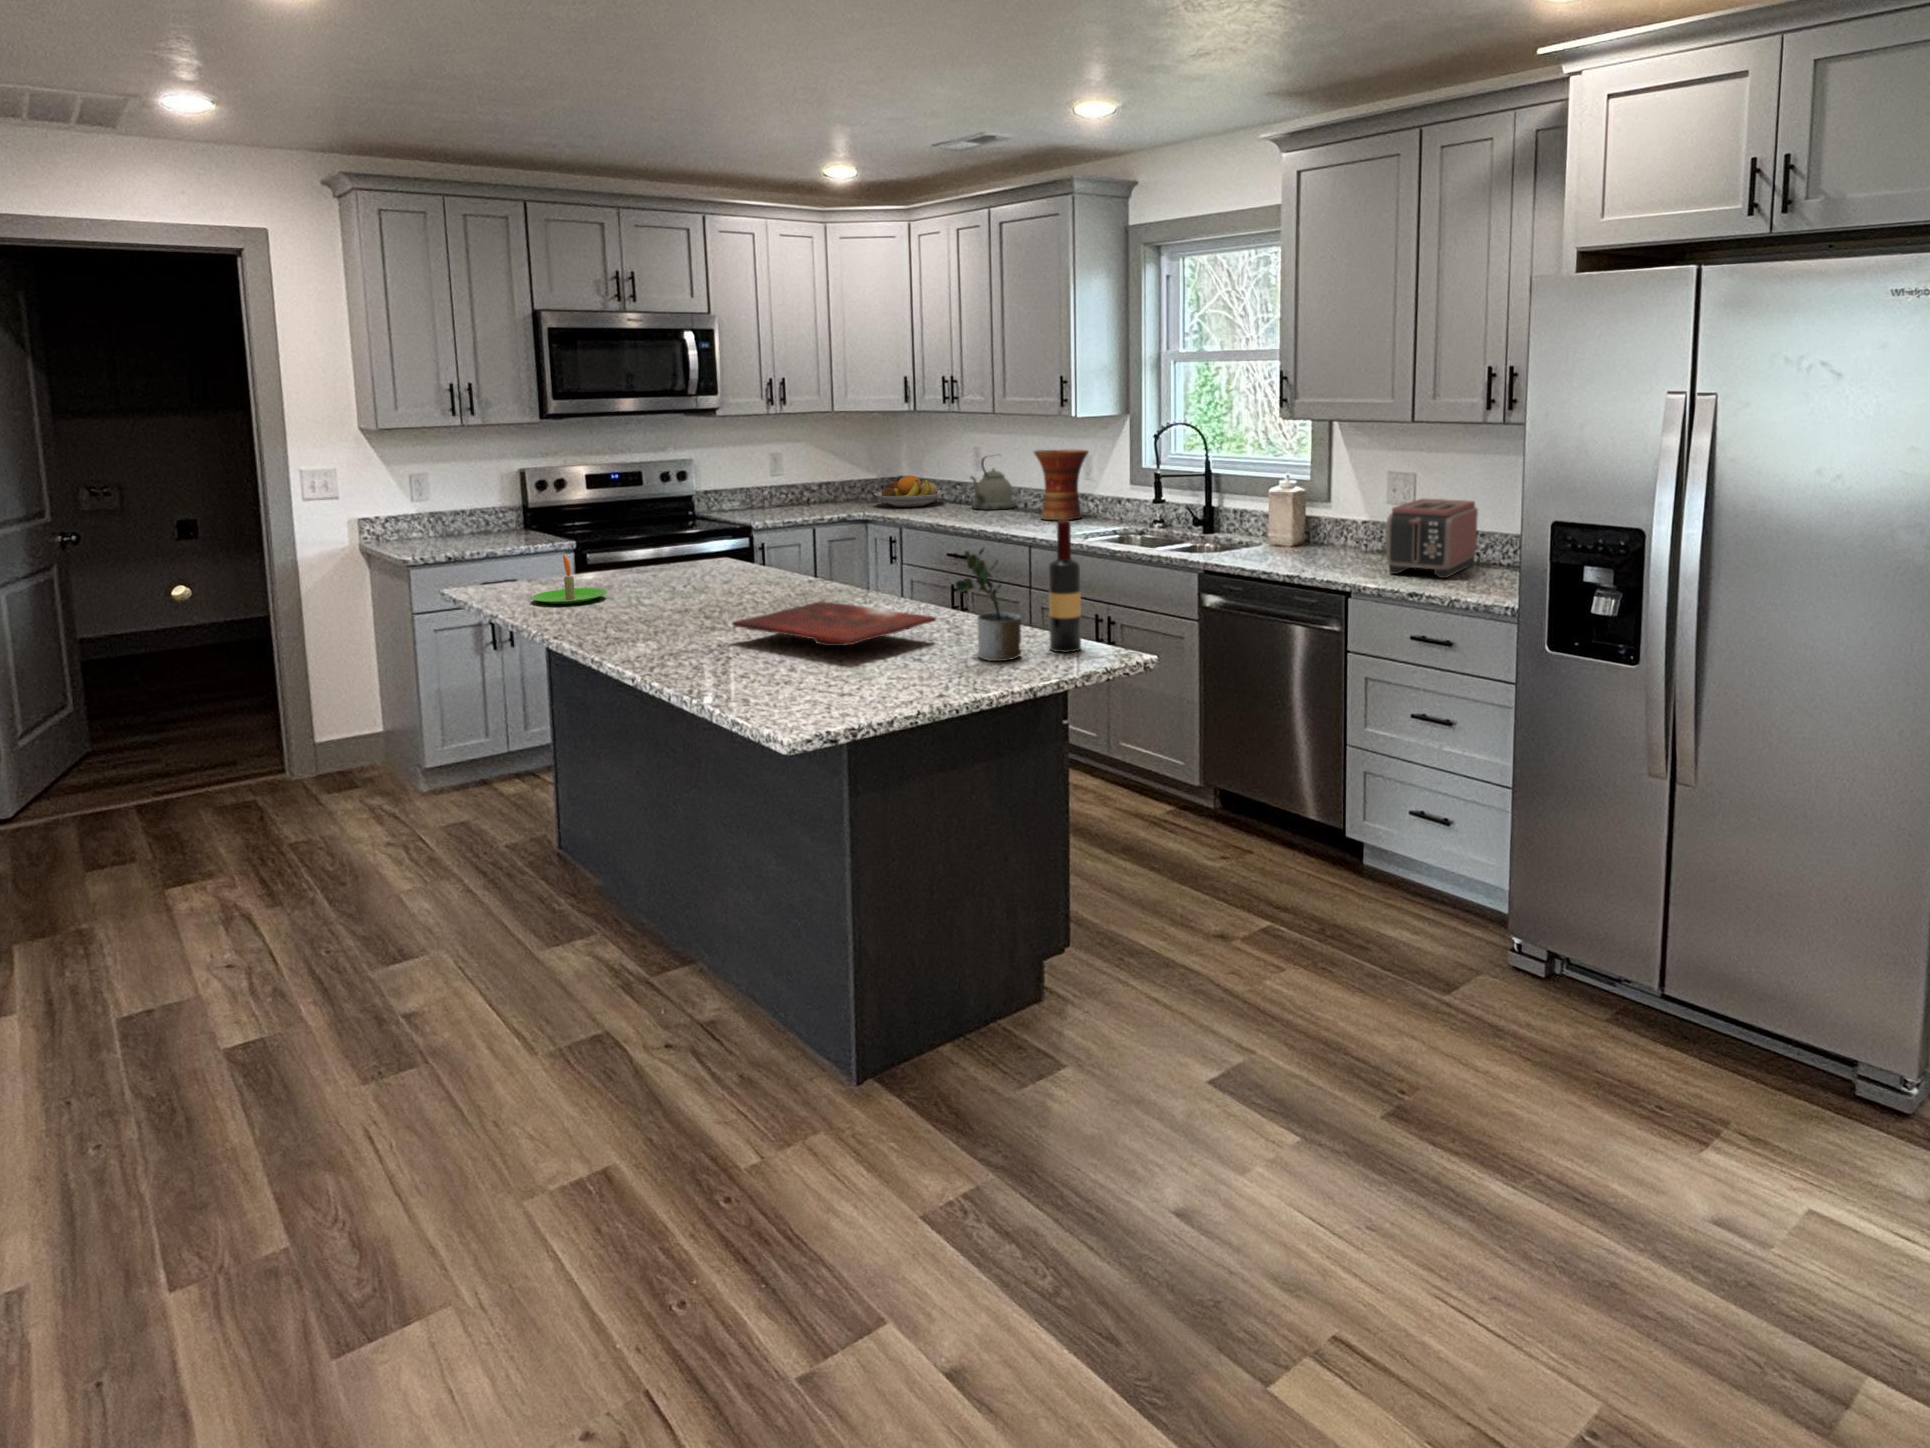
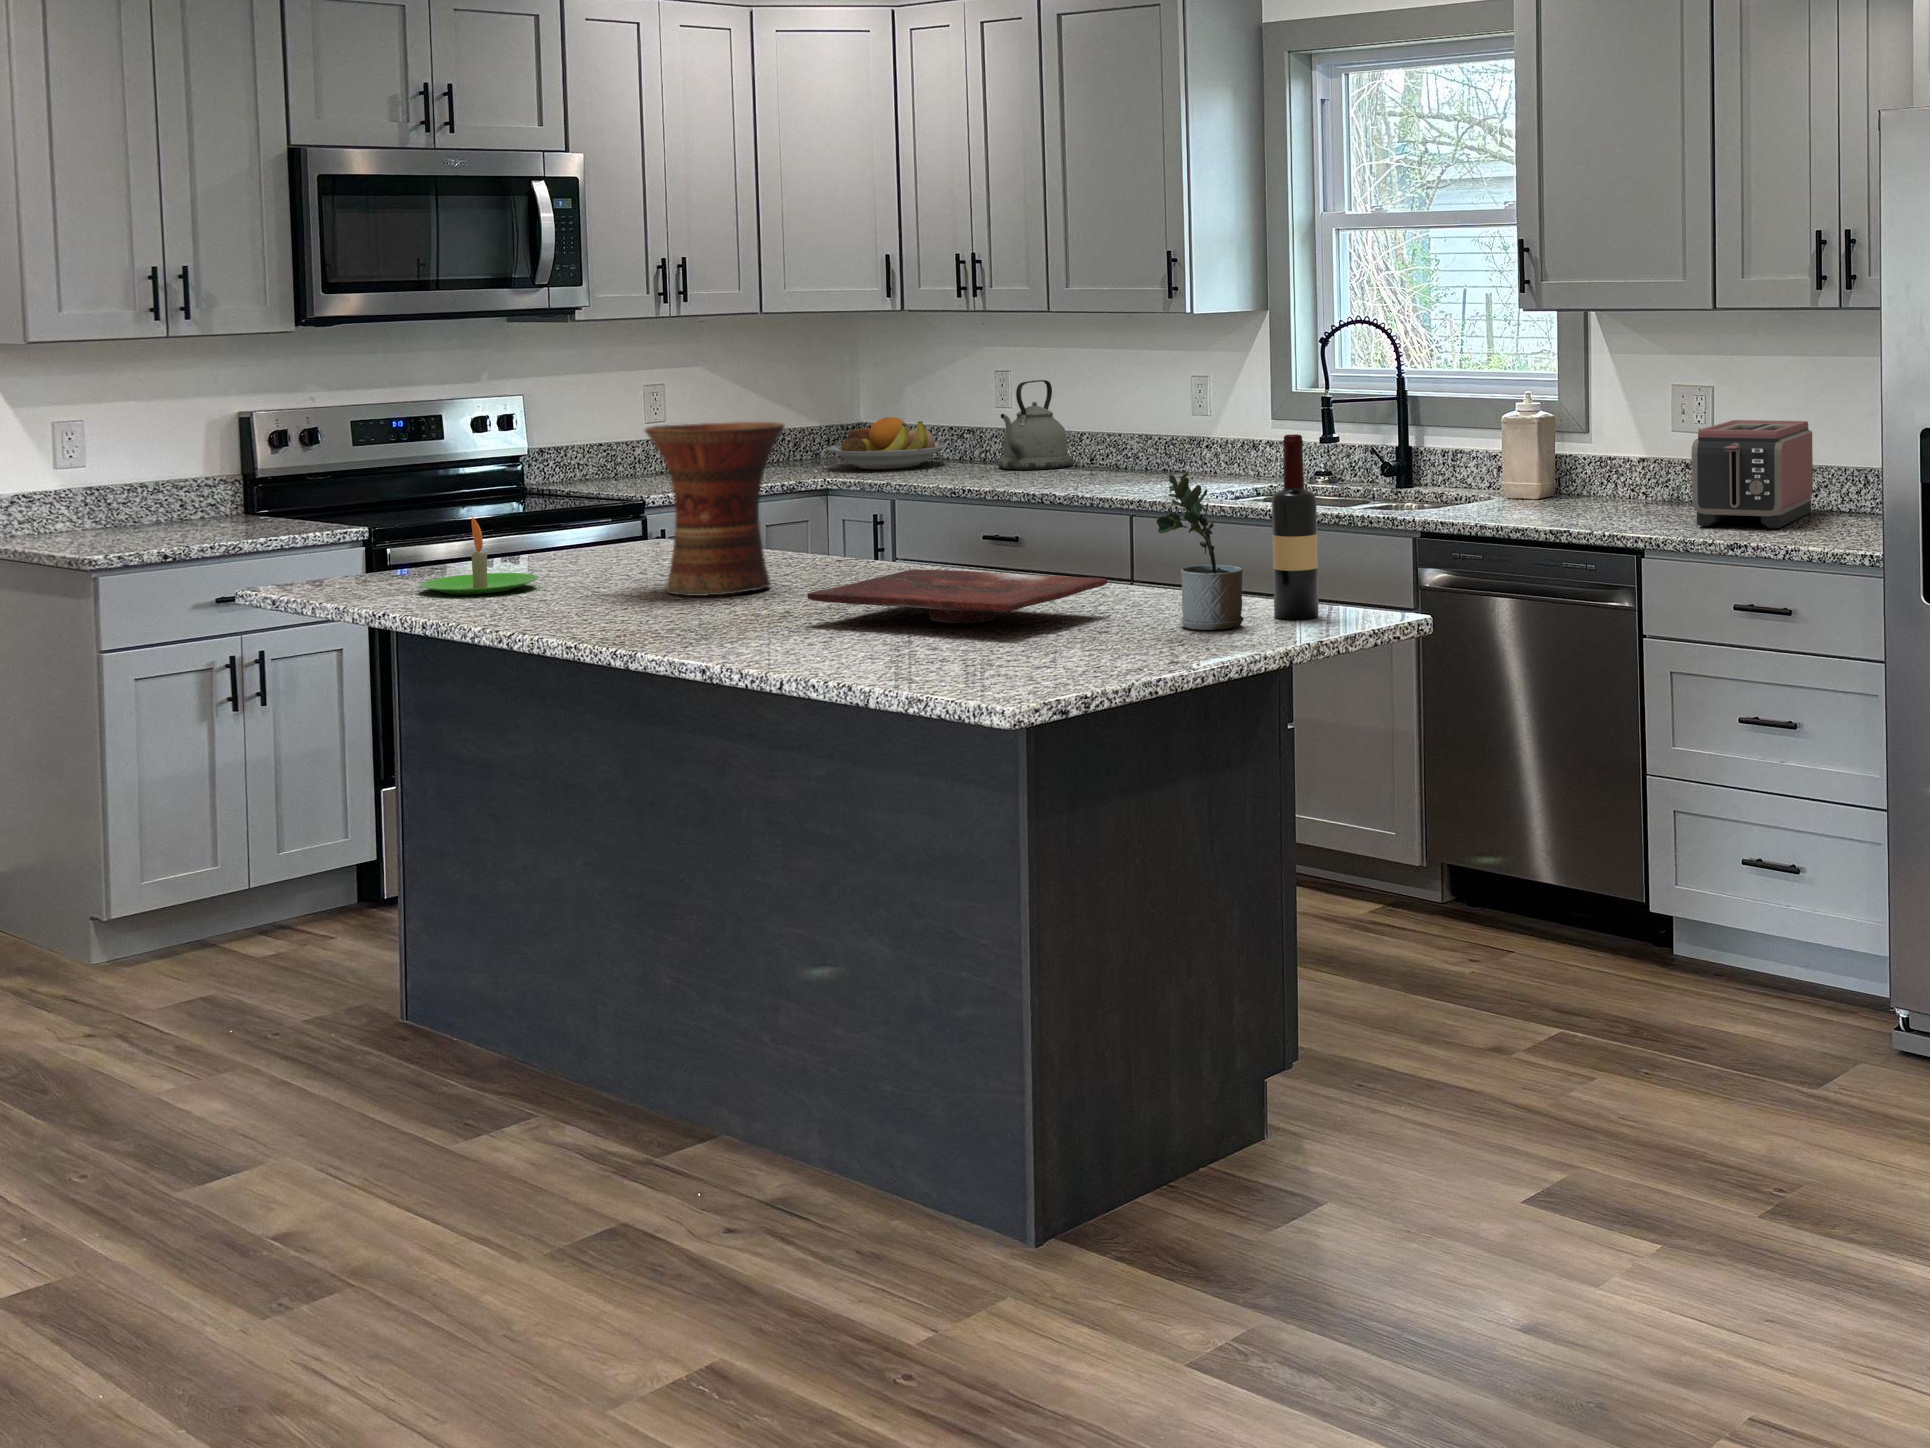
vase: present [1034,450,1088,520] -> present [645,422,784,596]

